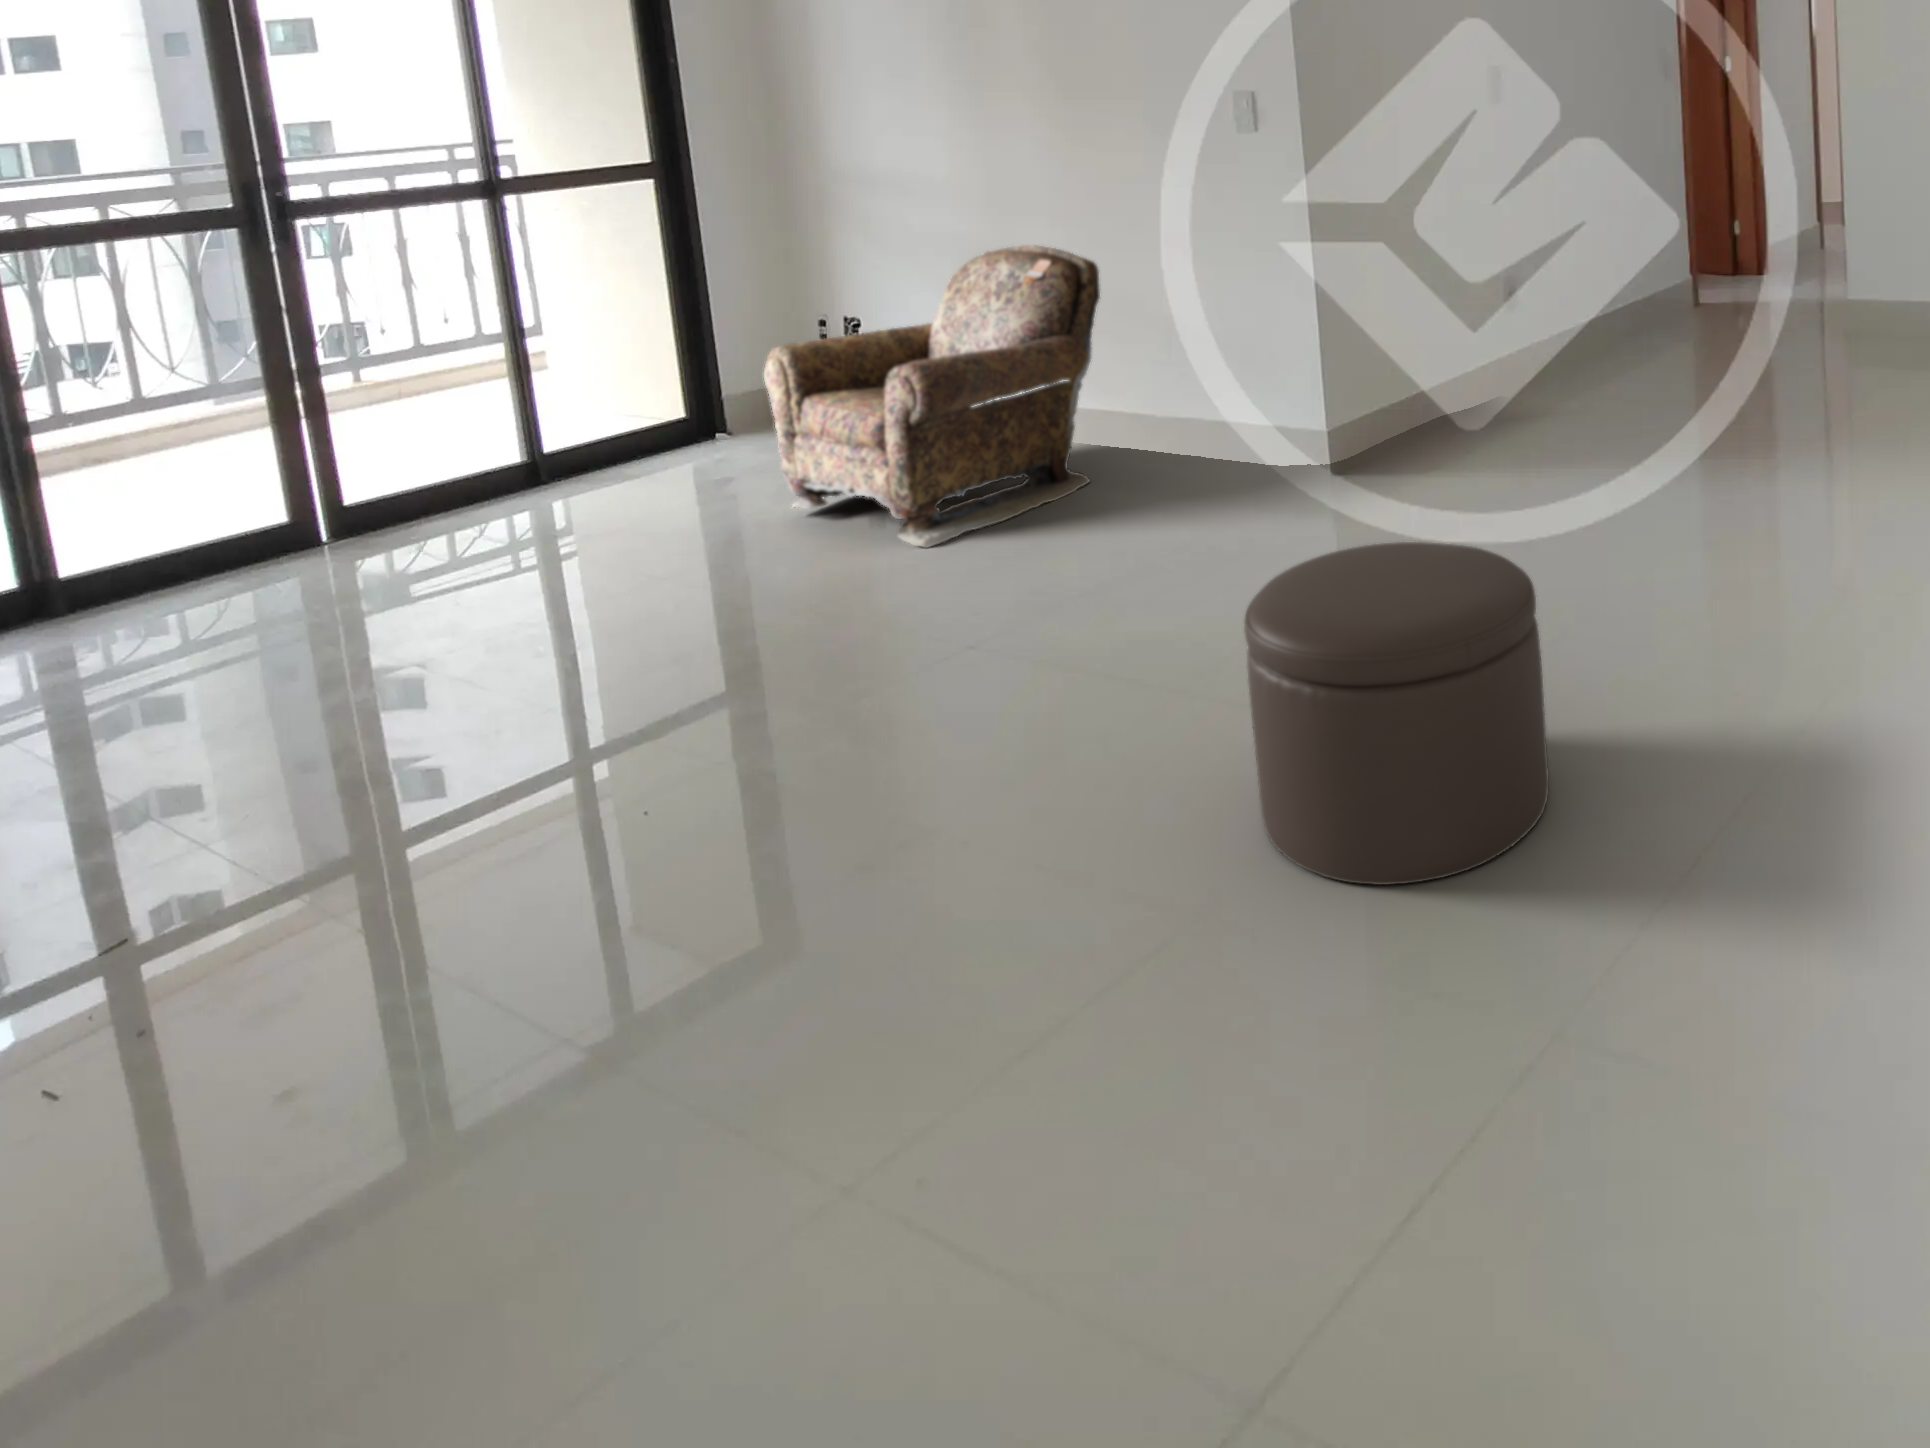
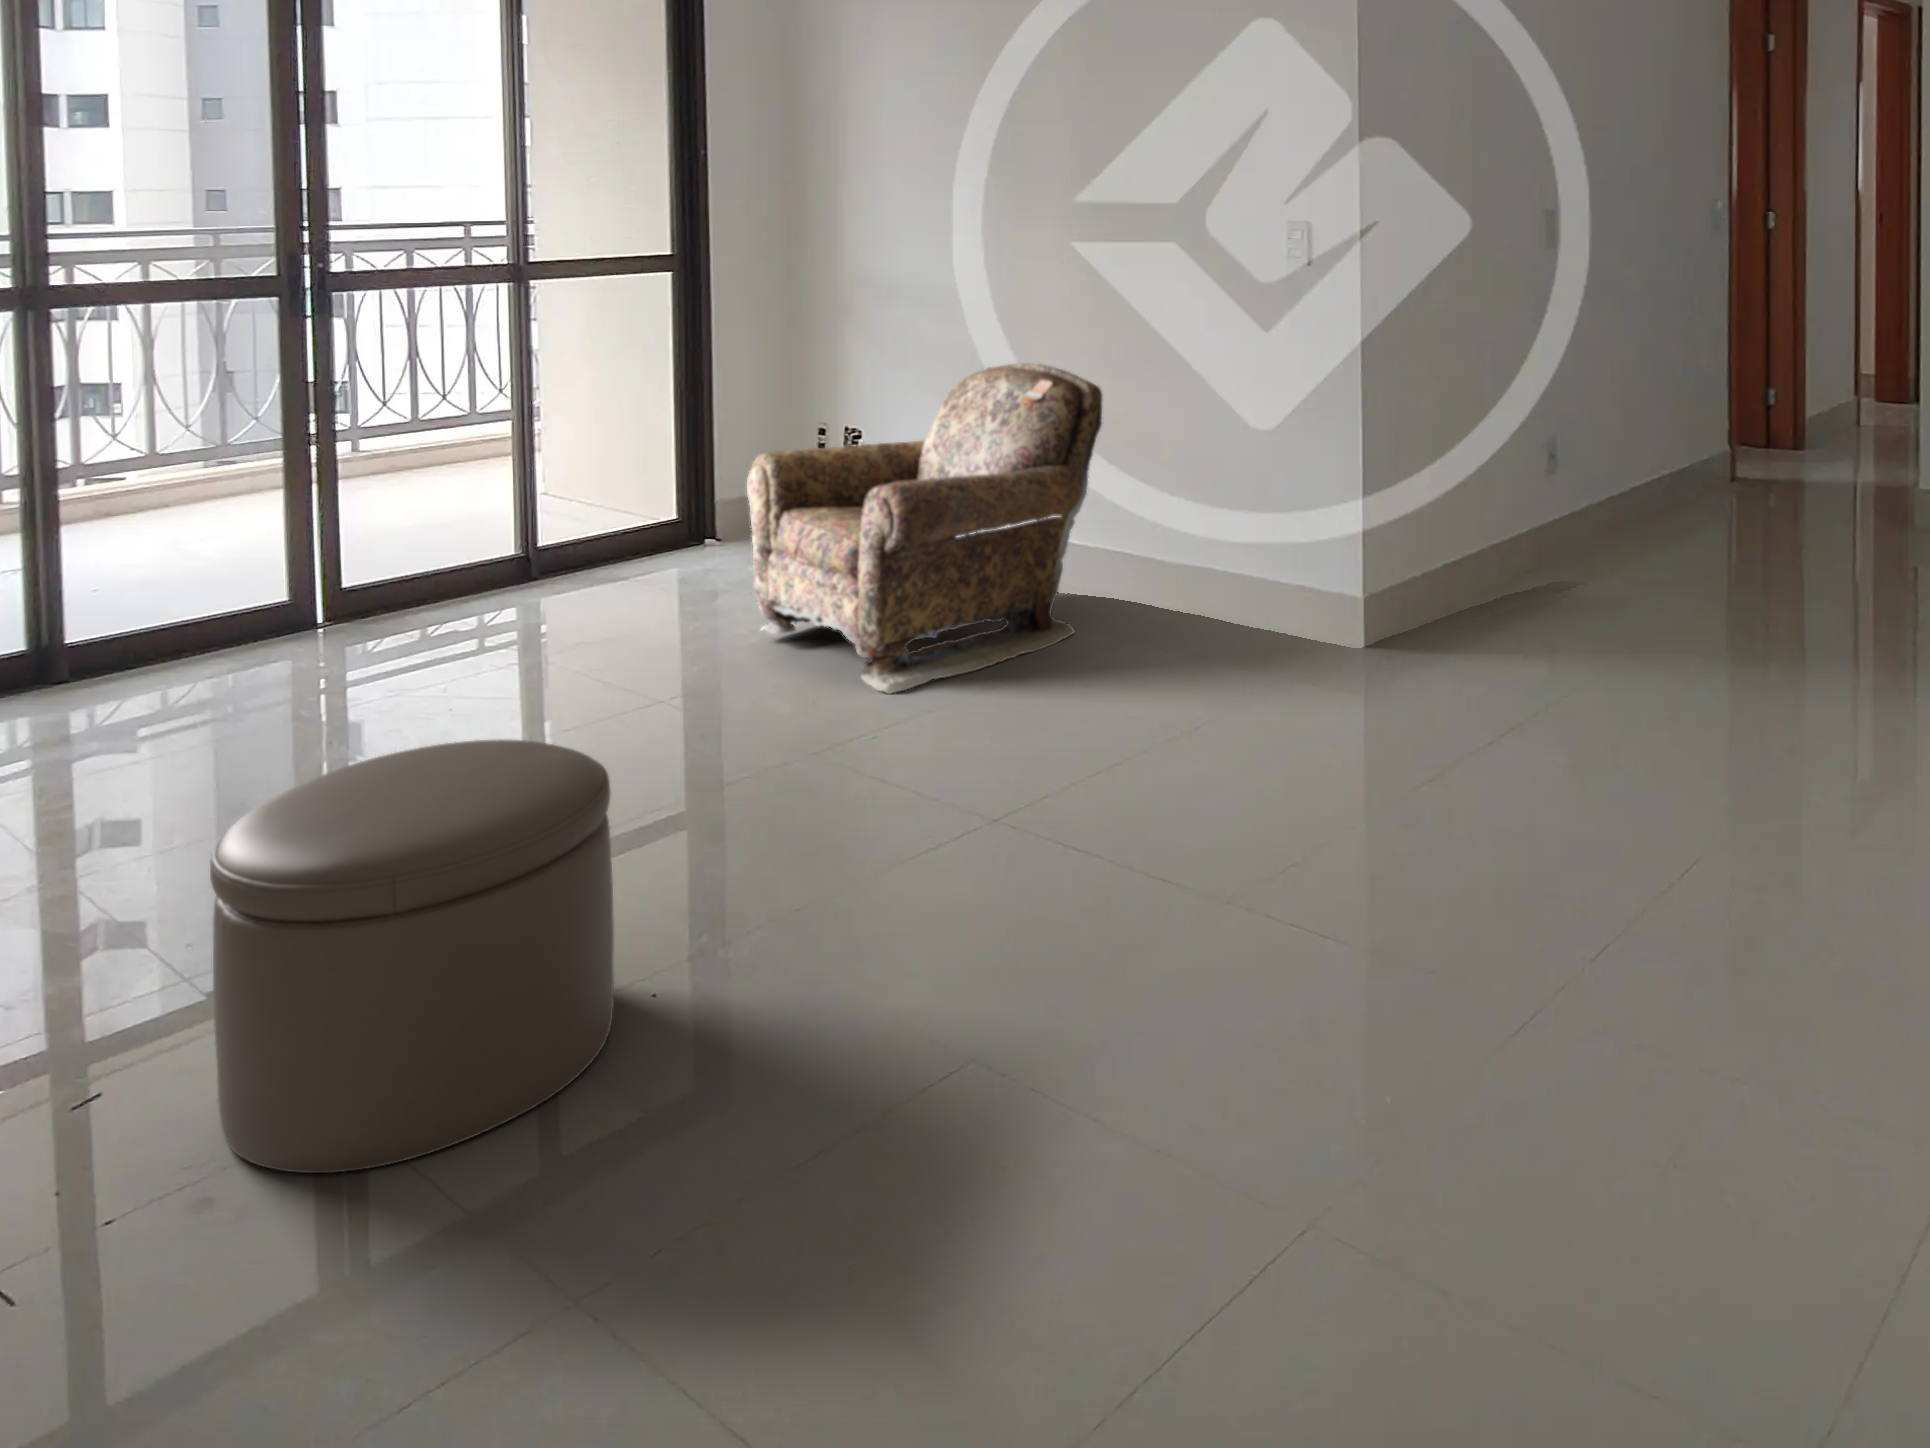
ottoman: present [1244,542,1549,885] -> present [210,739,614,1173]

